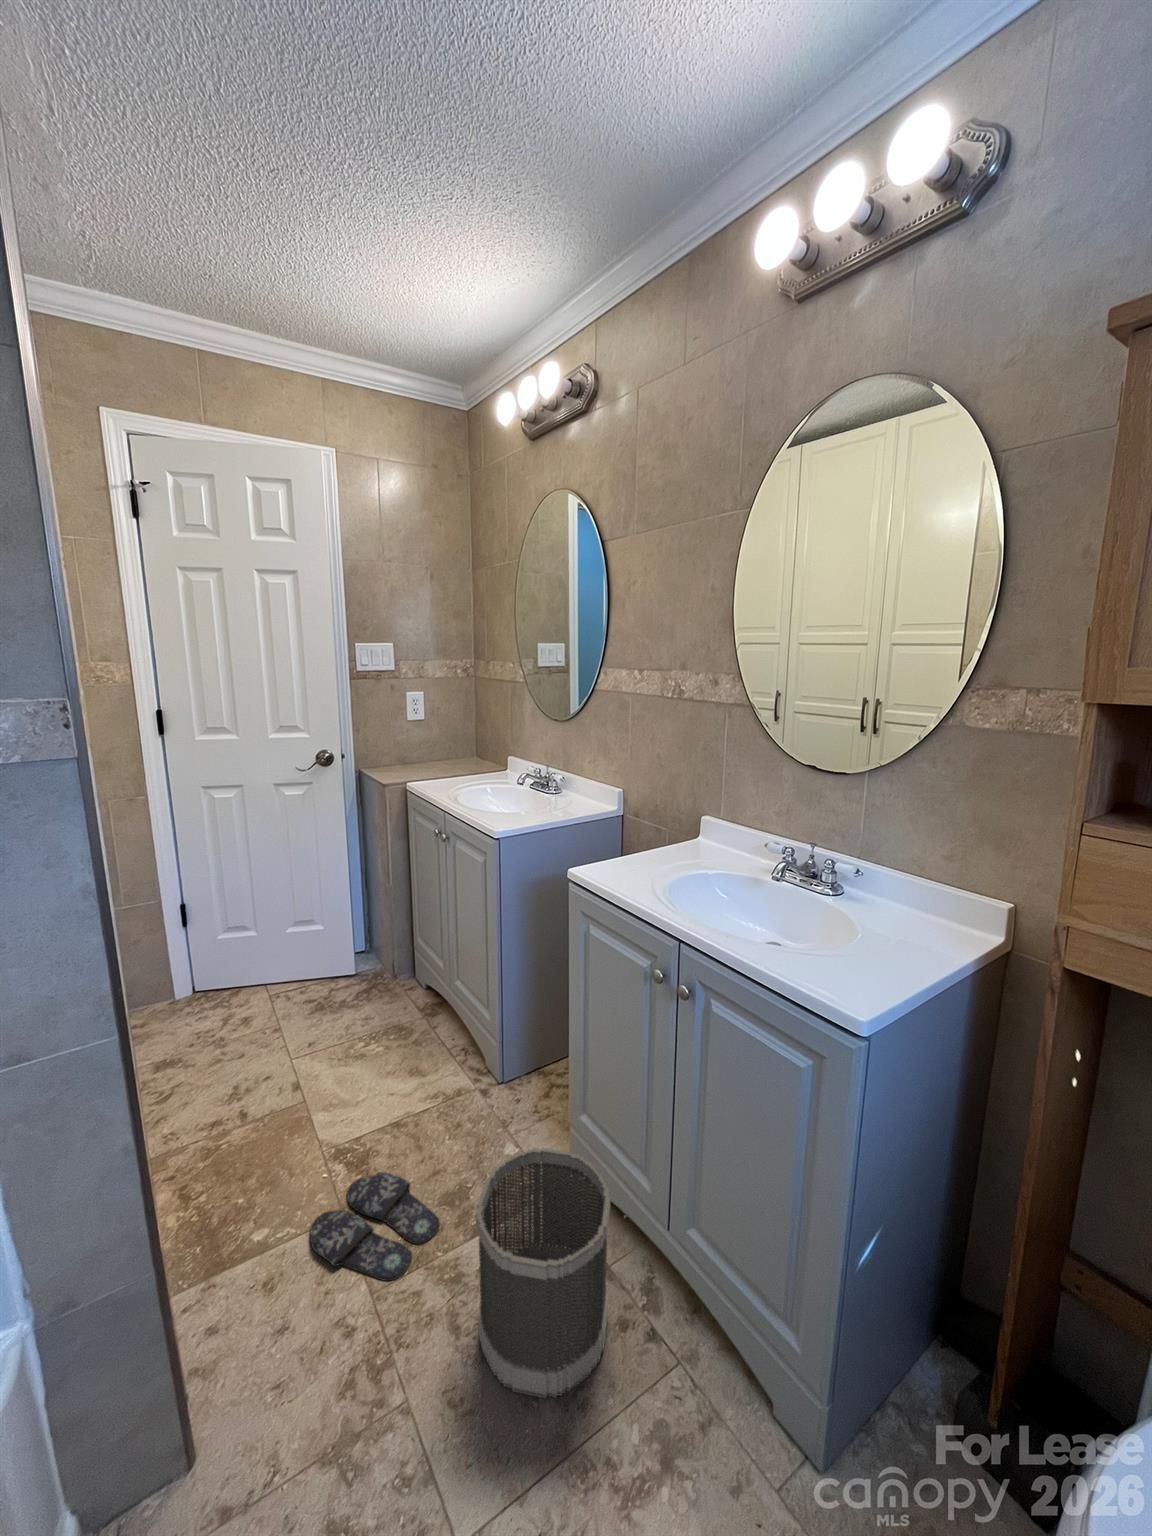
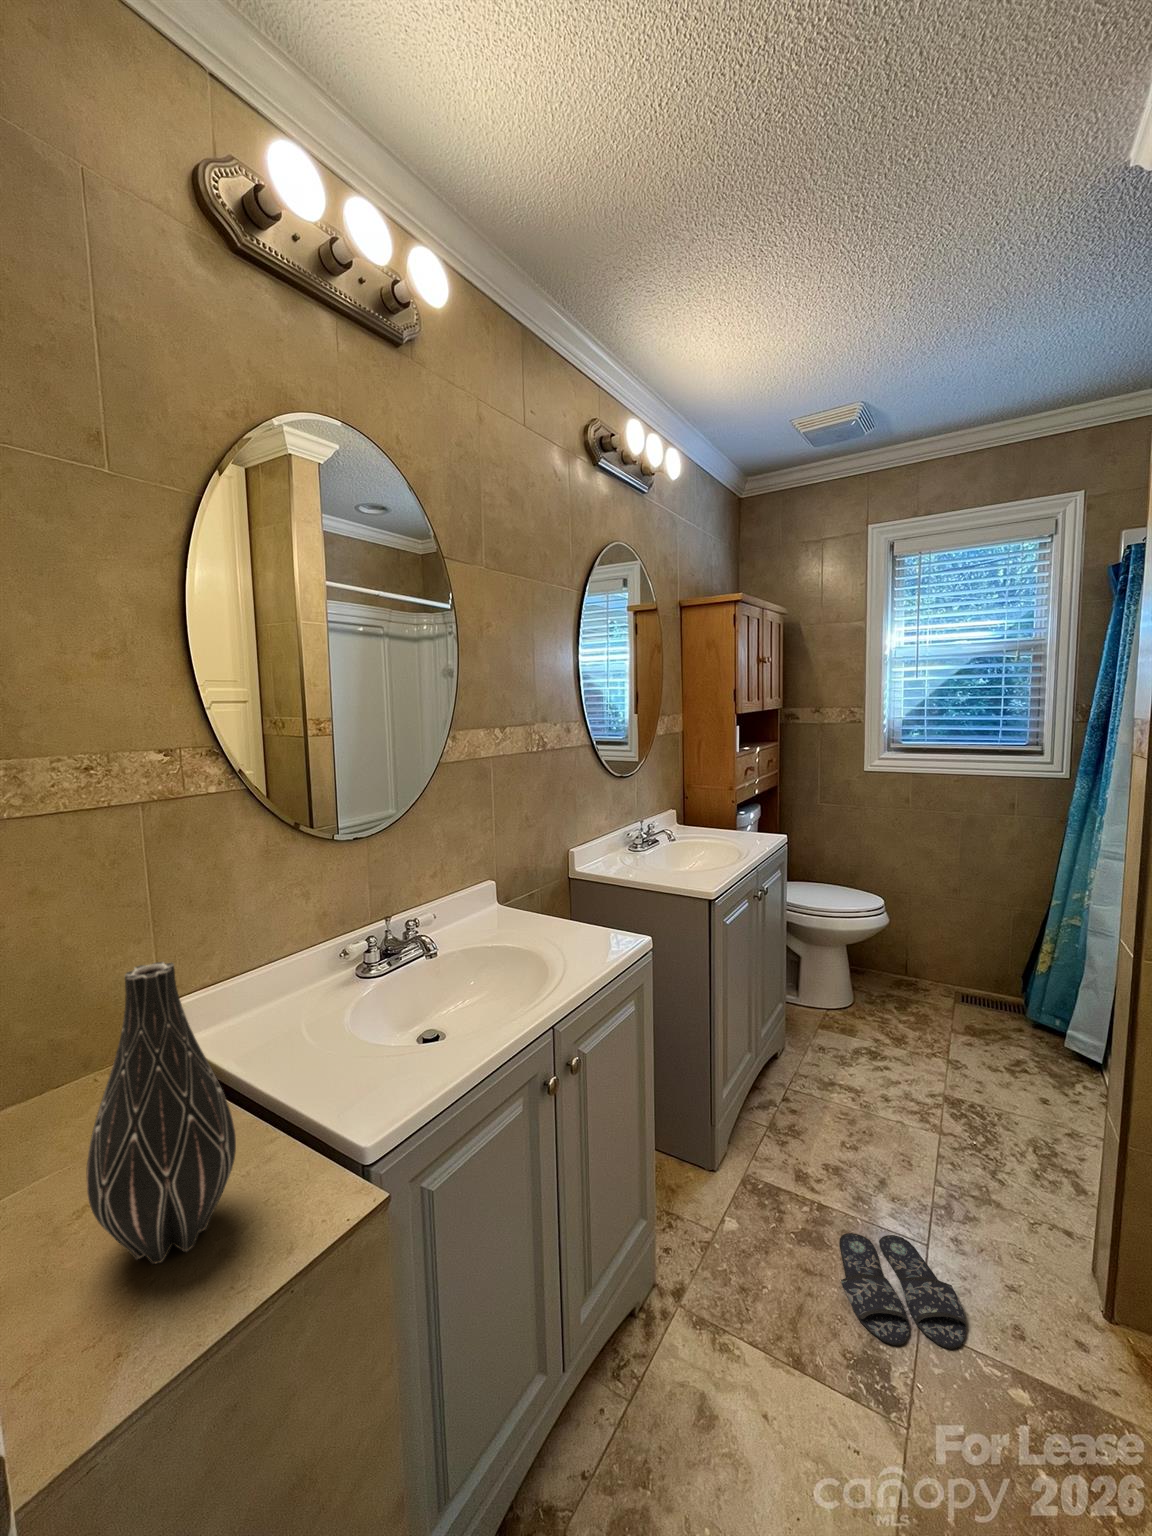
vase: none [391,709,422,778] -> present [86,962,236,1264]
wastebasket: present [476,1148,610,1399] -> none [785,1026,880,1174]

